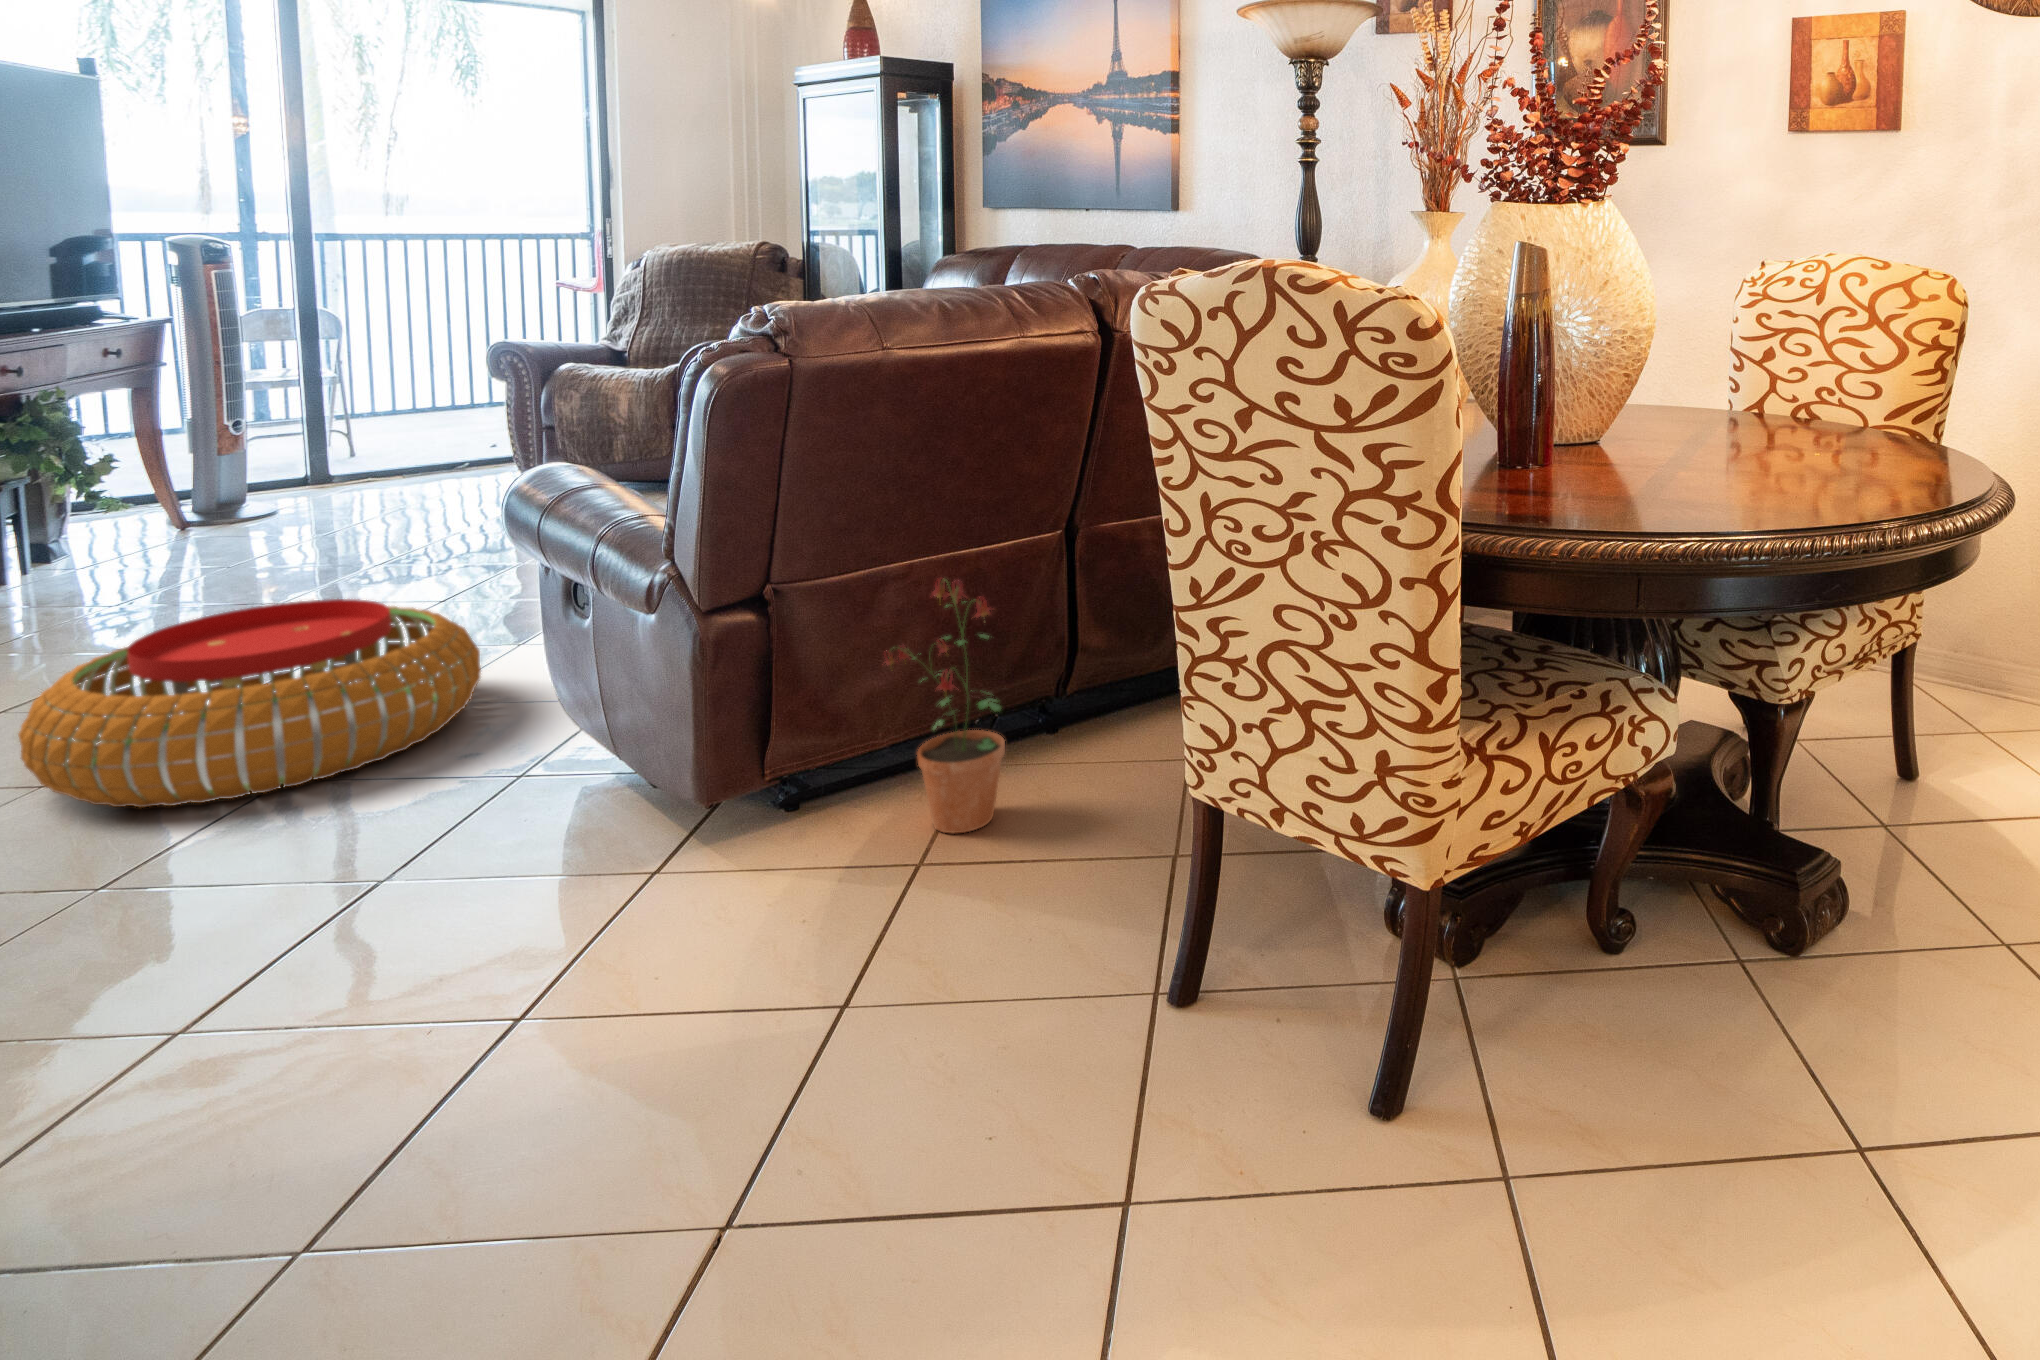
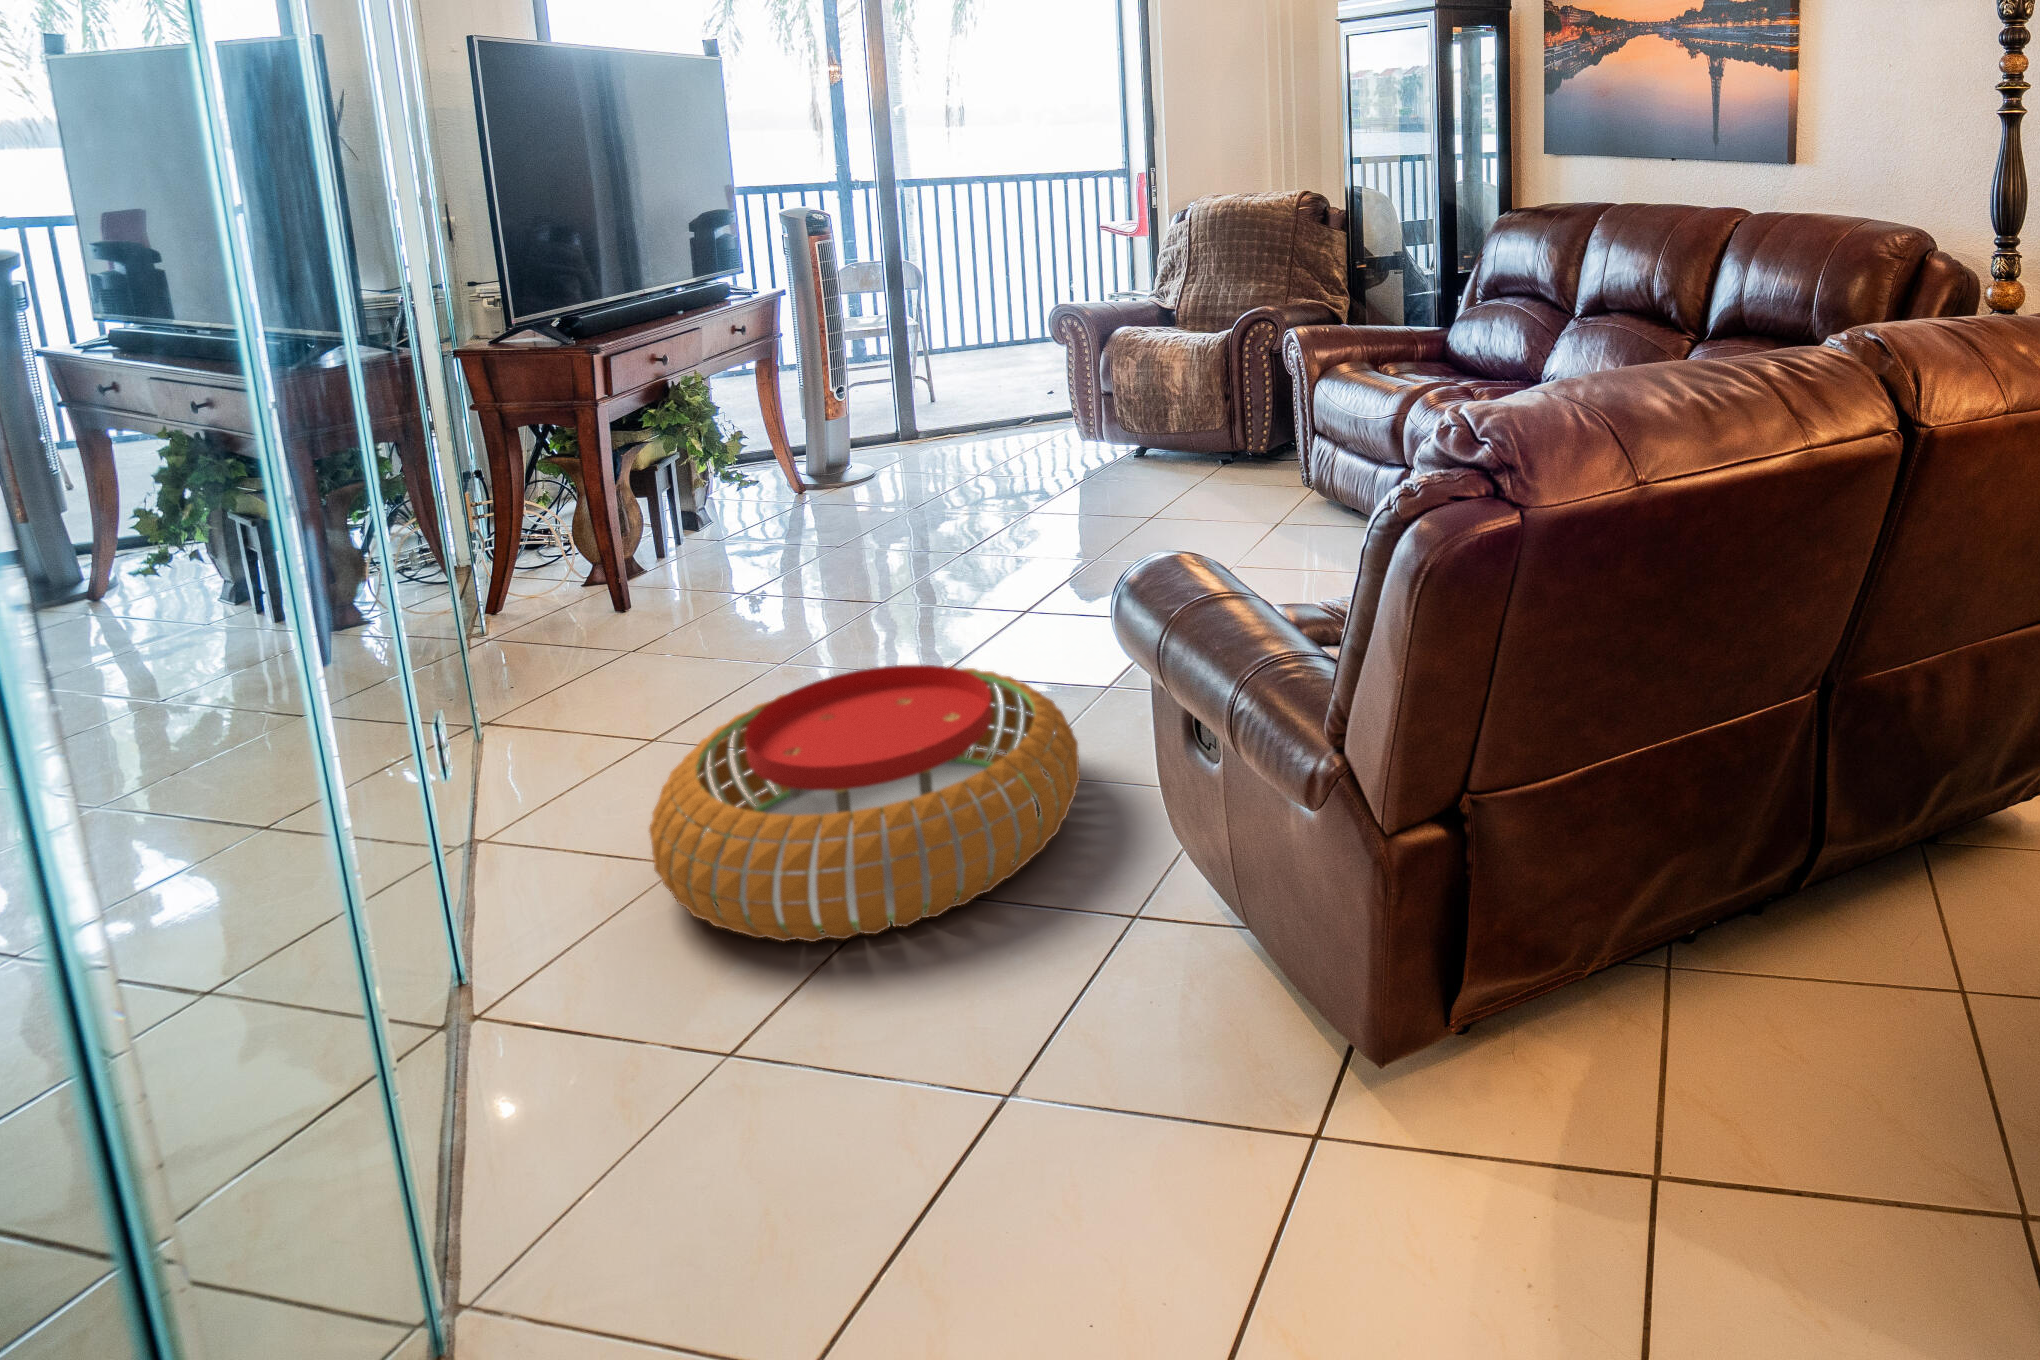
potted plant: present [885,579,1005,833] -> none [1629,820,1836,1229]

